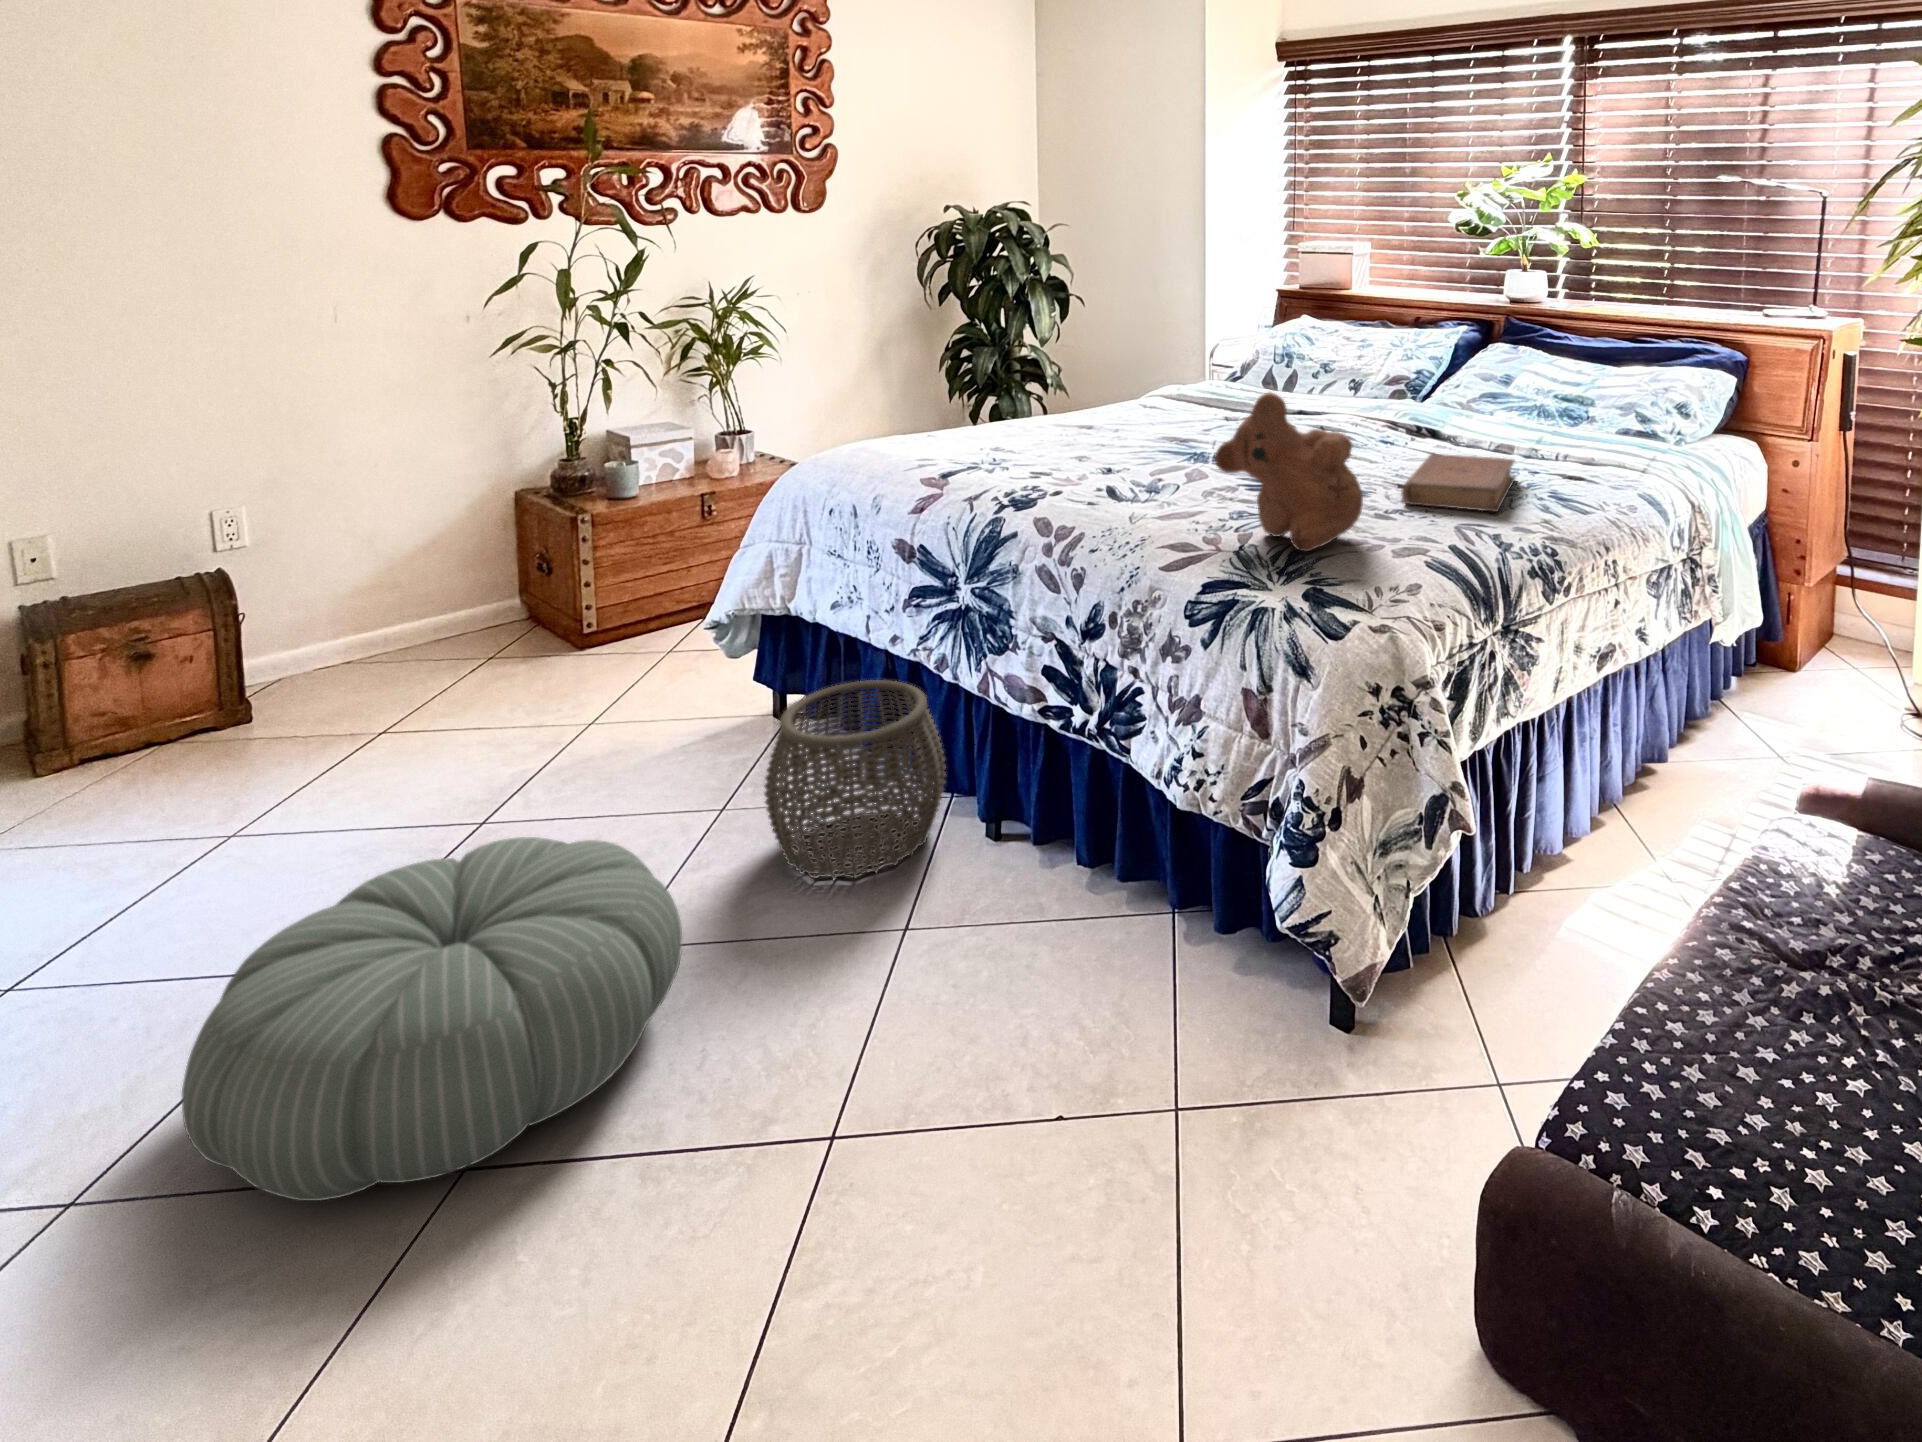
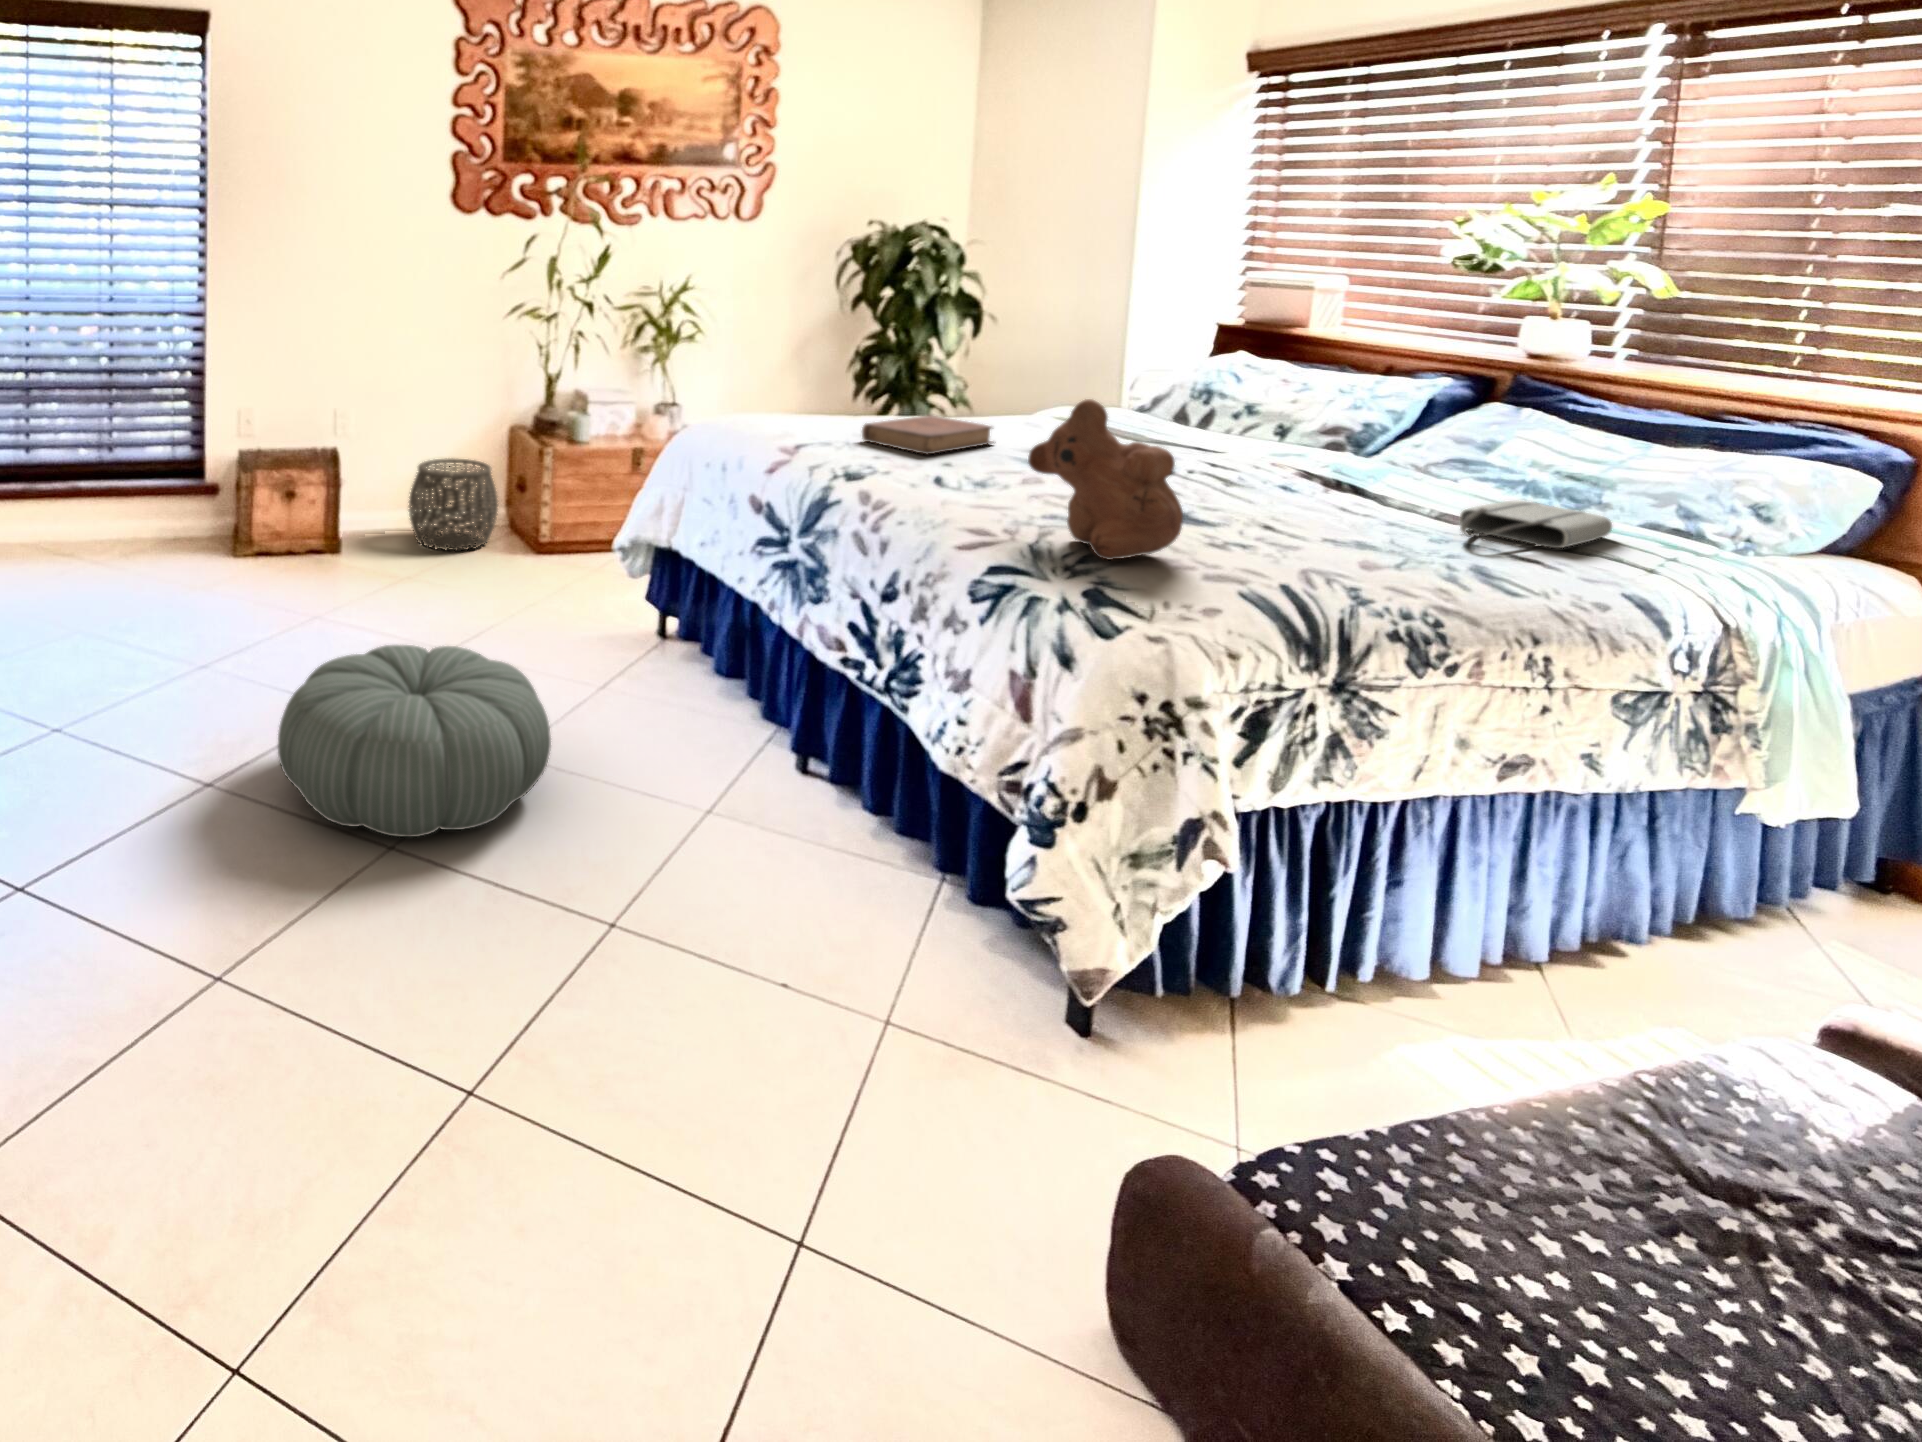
tote bag: none [1519,424,1606,465] -> present [1459,501,1612,548]
book: present [1401,454,1516,511] -> present [862,415,993,454]
woven basket: present [764,680,946,880] -> present [409,458,498,550]

